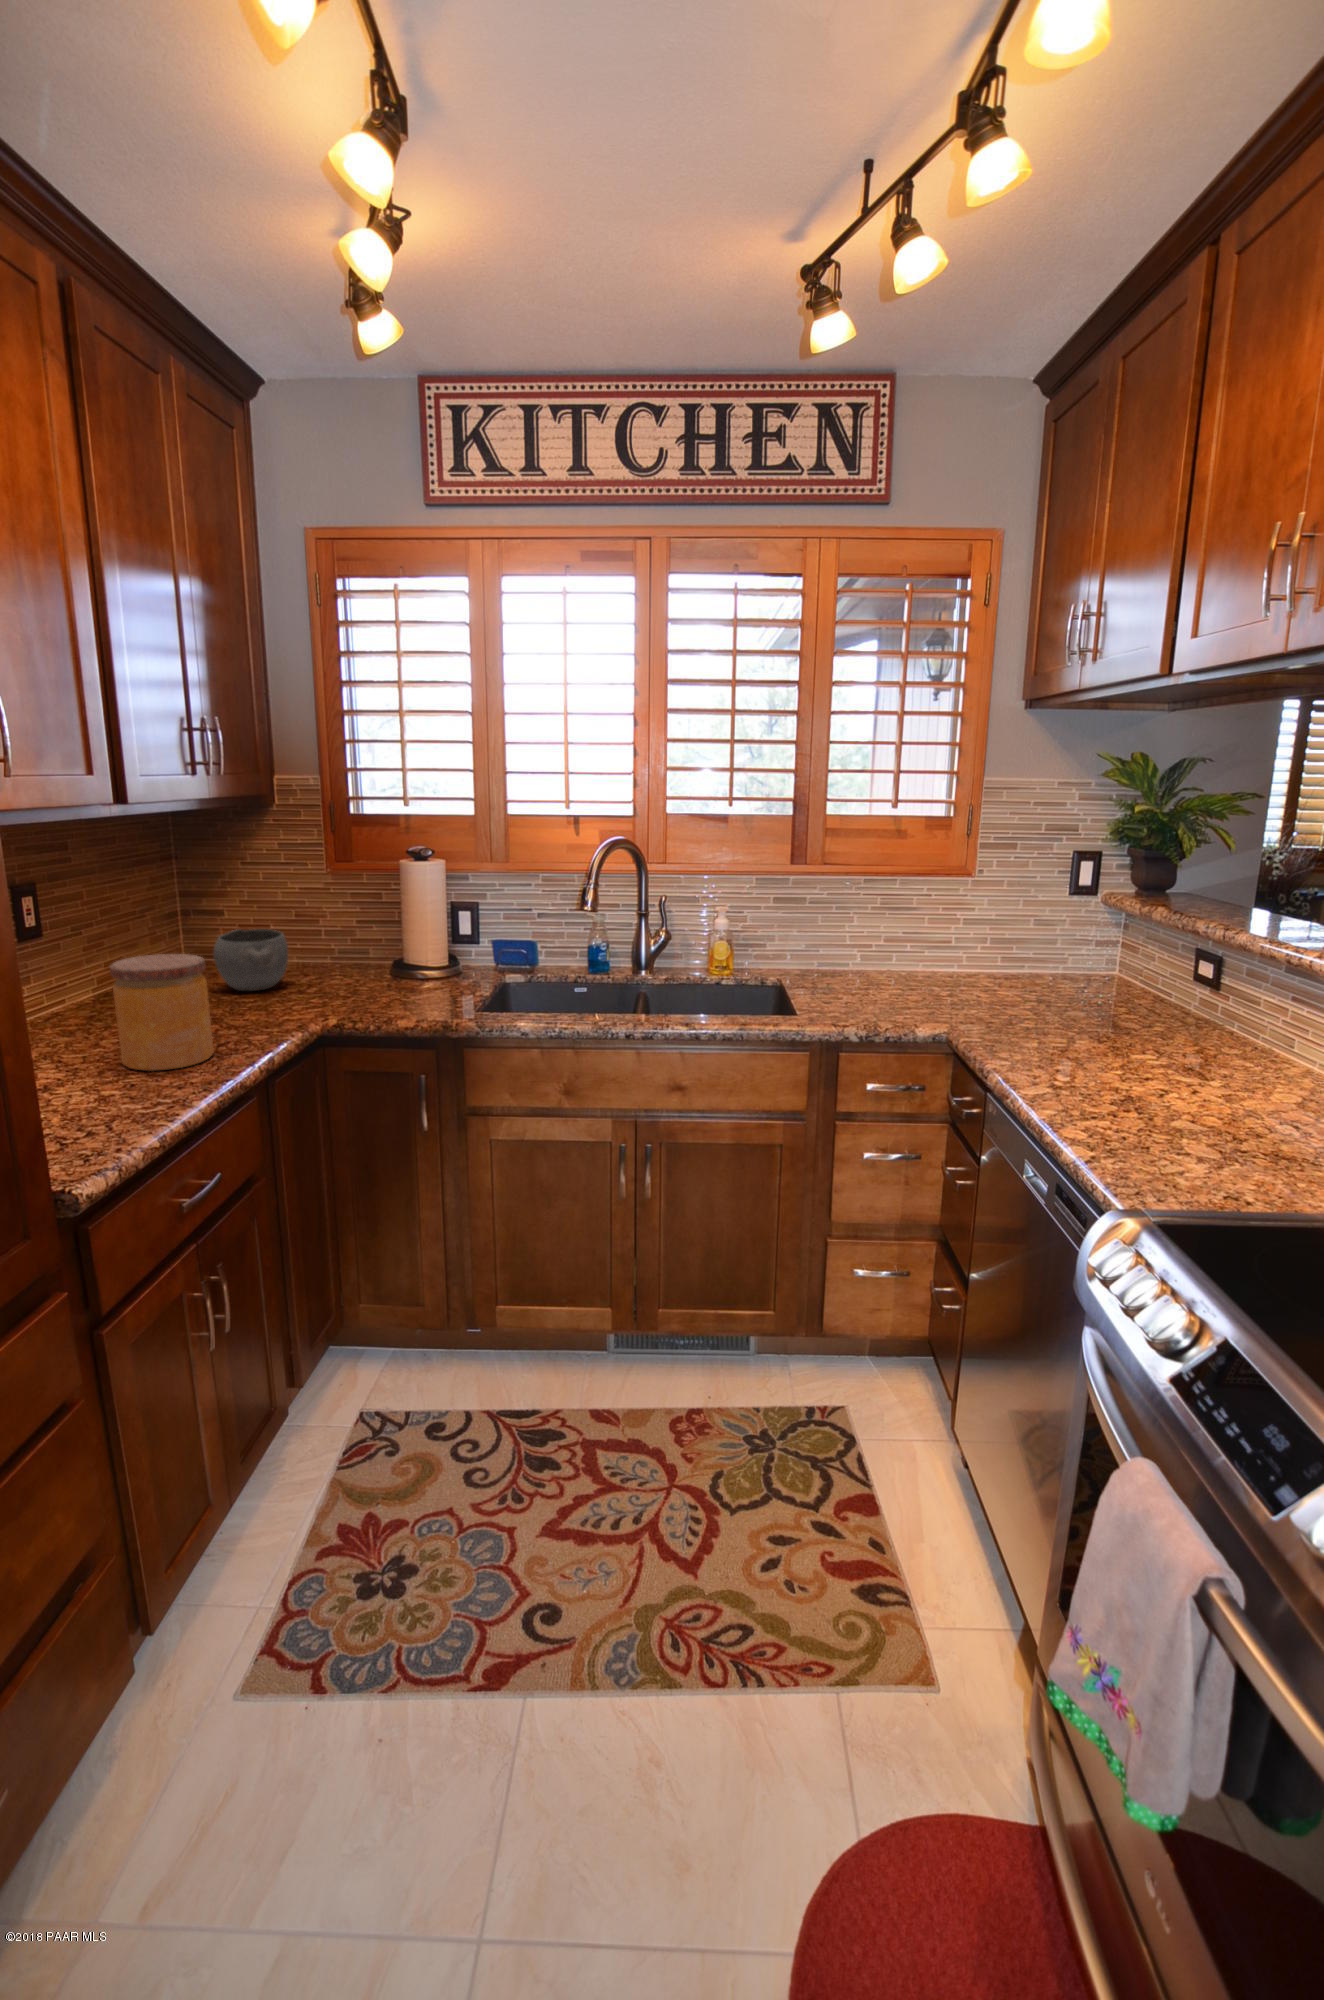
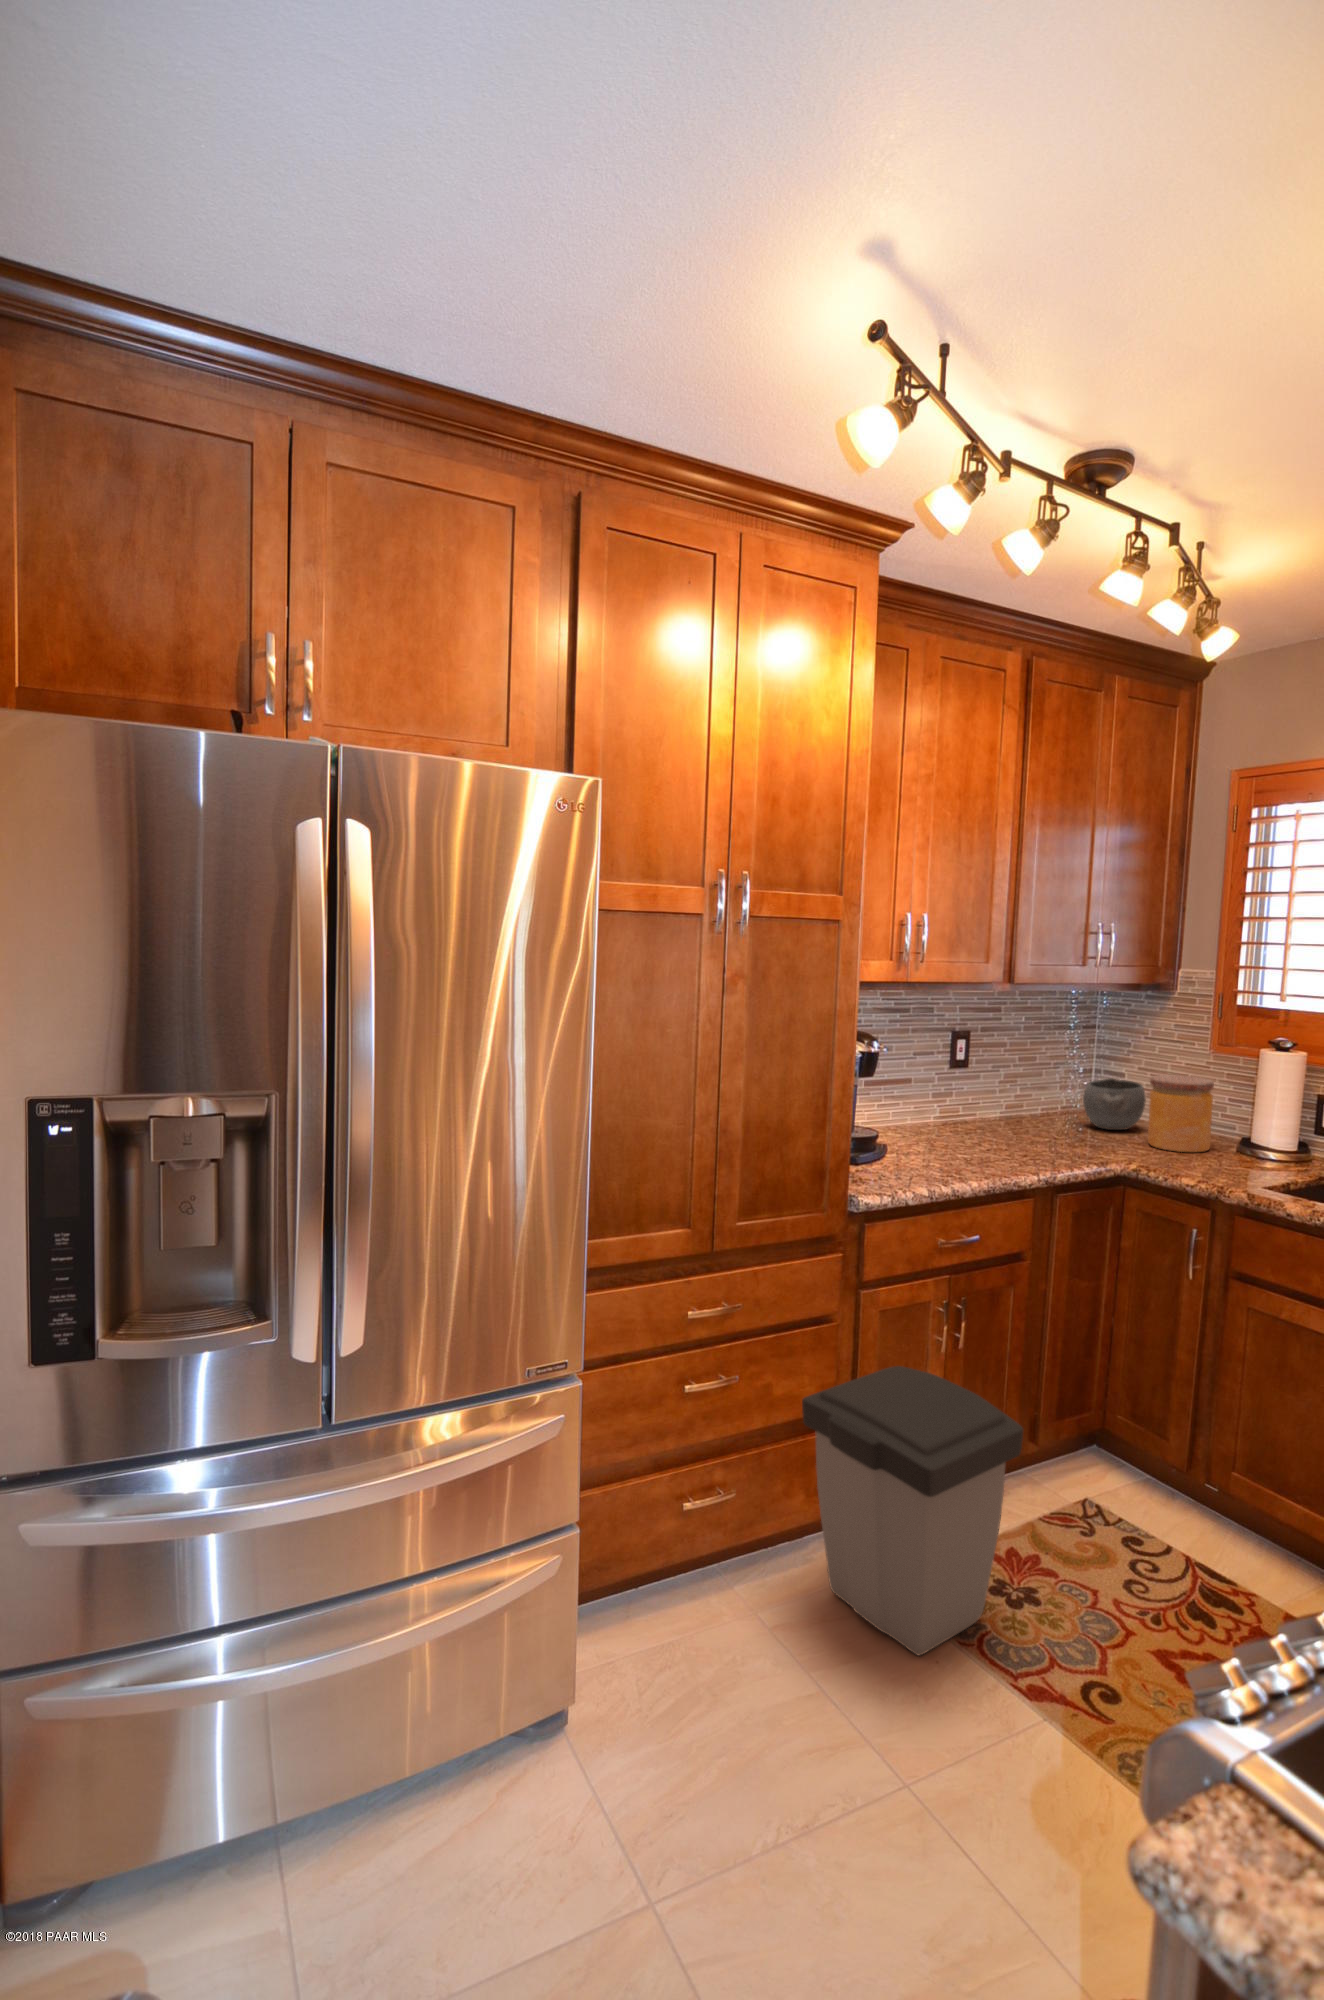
jar: present [110,954,214,1071] -> present [1148,1075,1214,1152]
trash can: none [82,1382,407,1784] -> present [802,1366,1023,1655]

